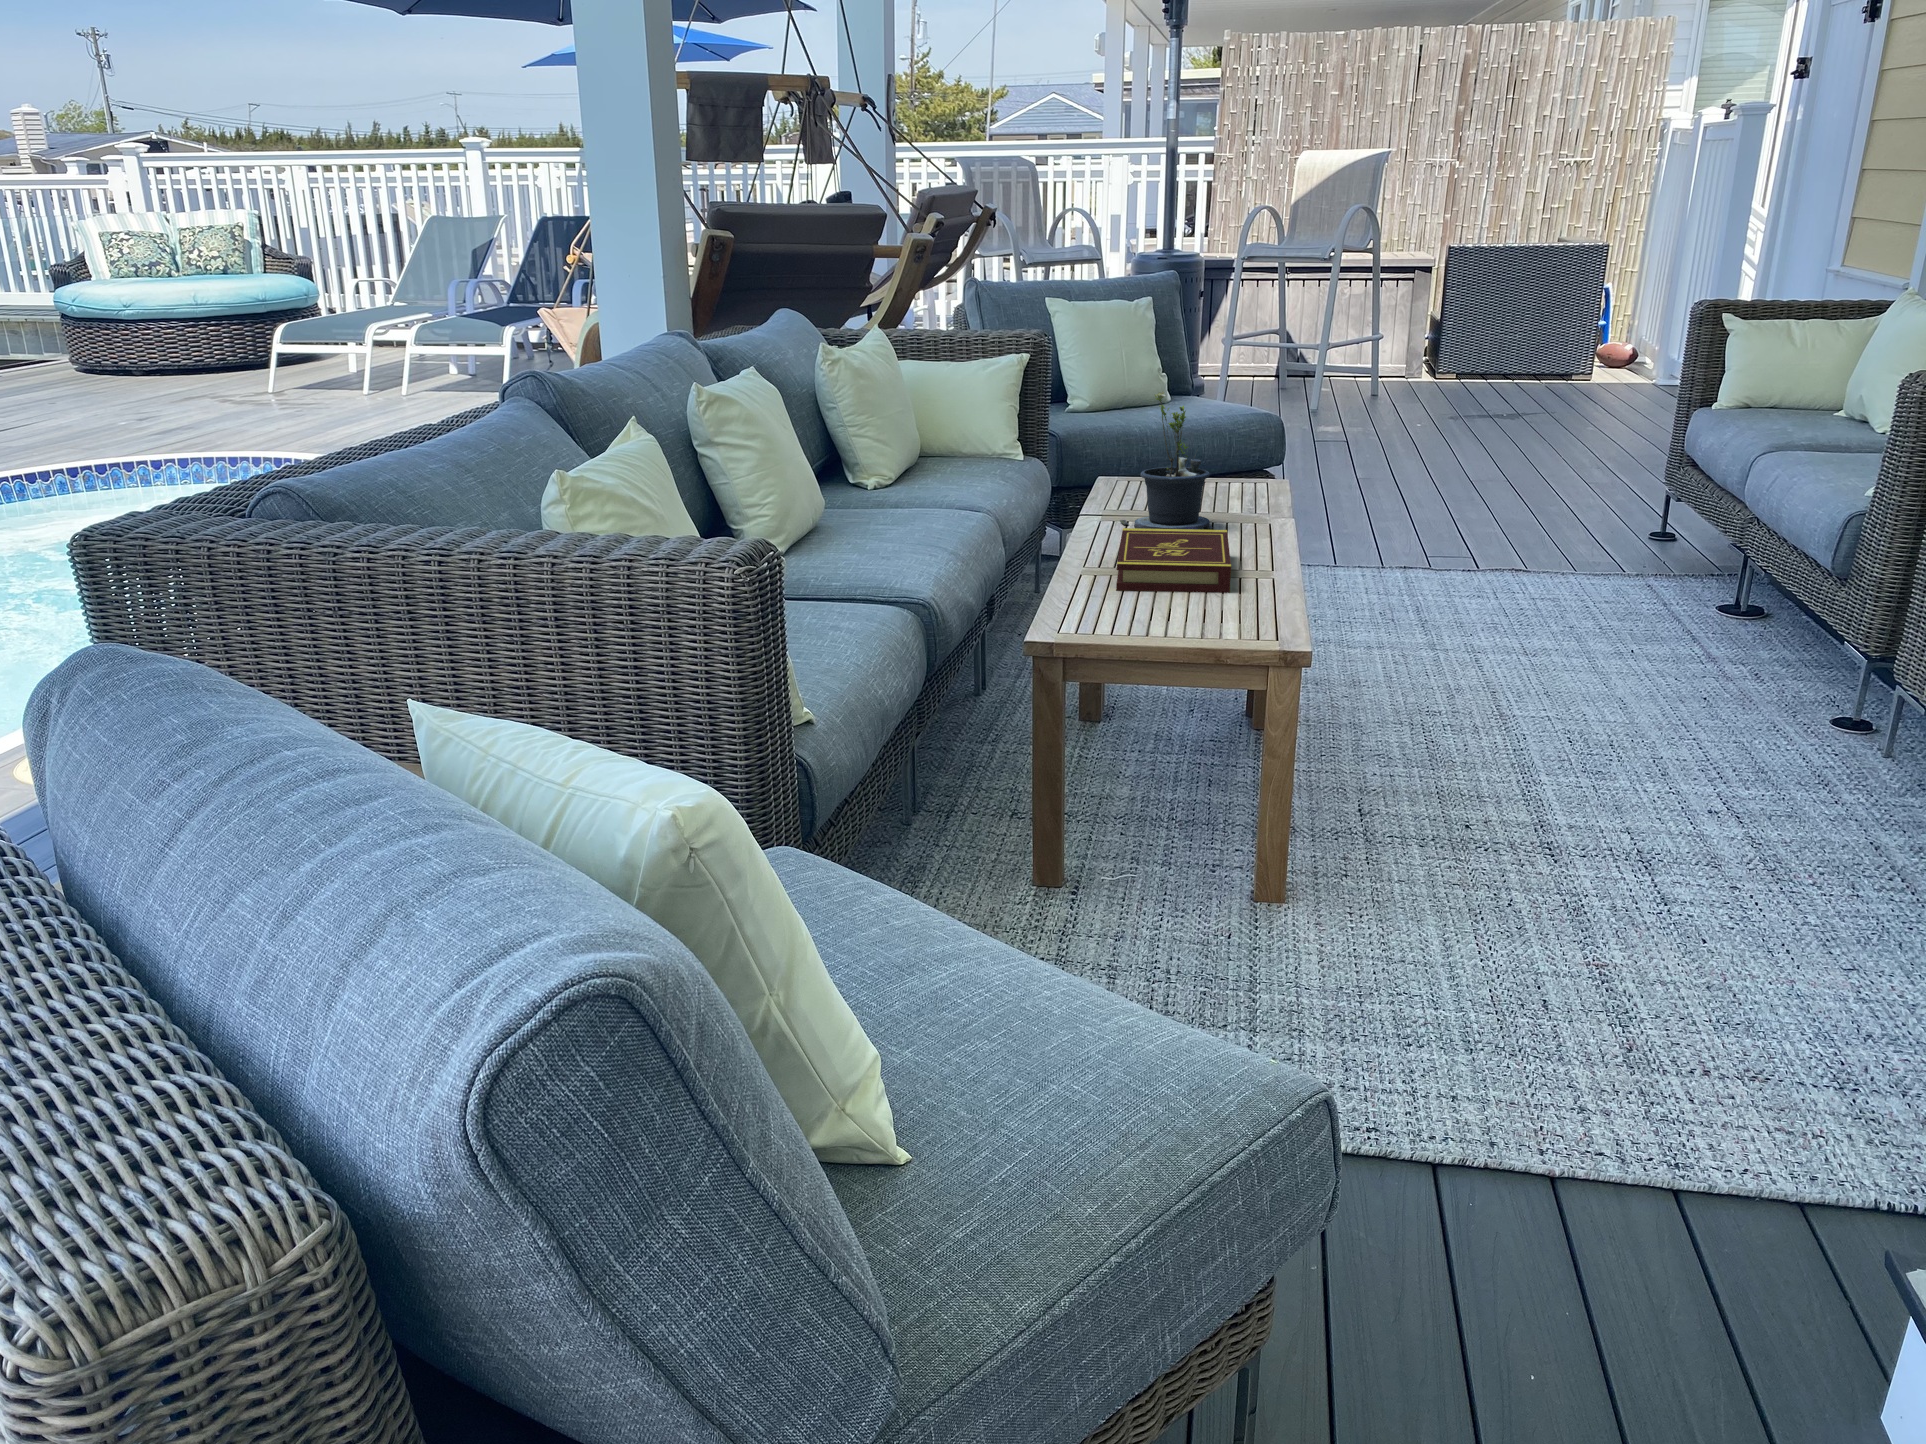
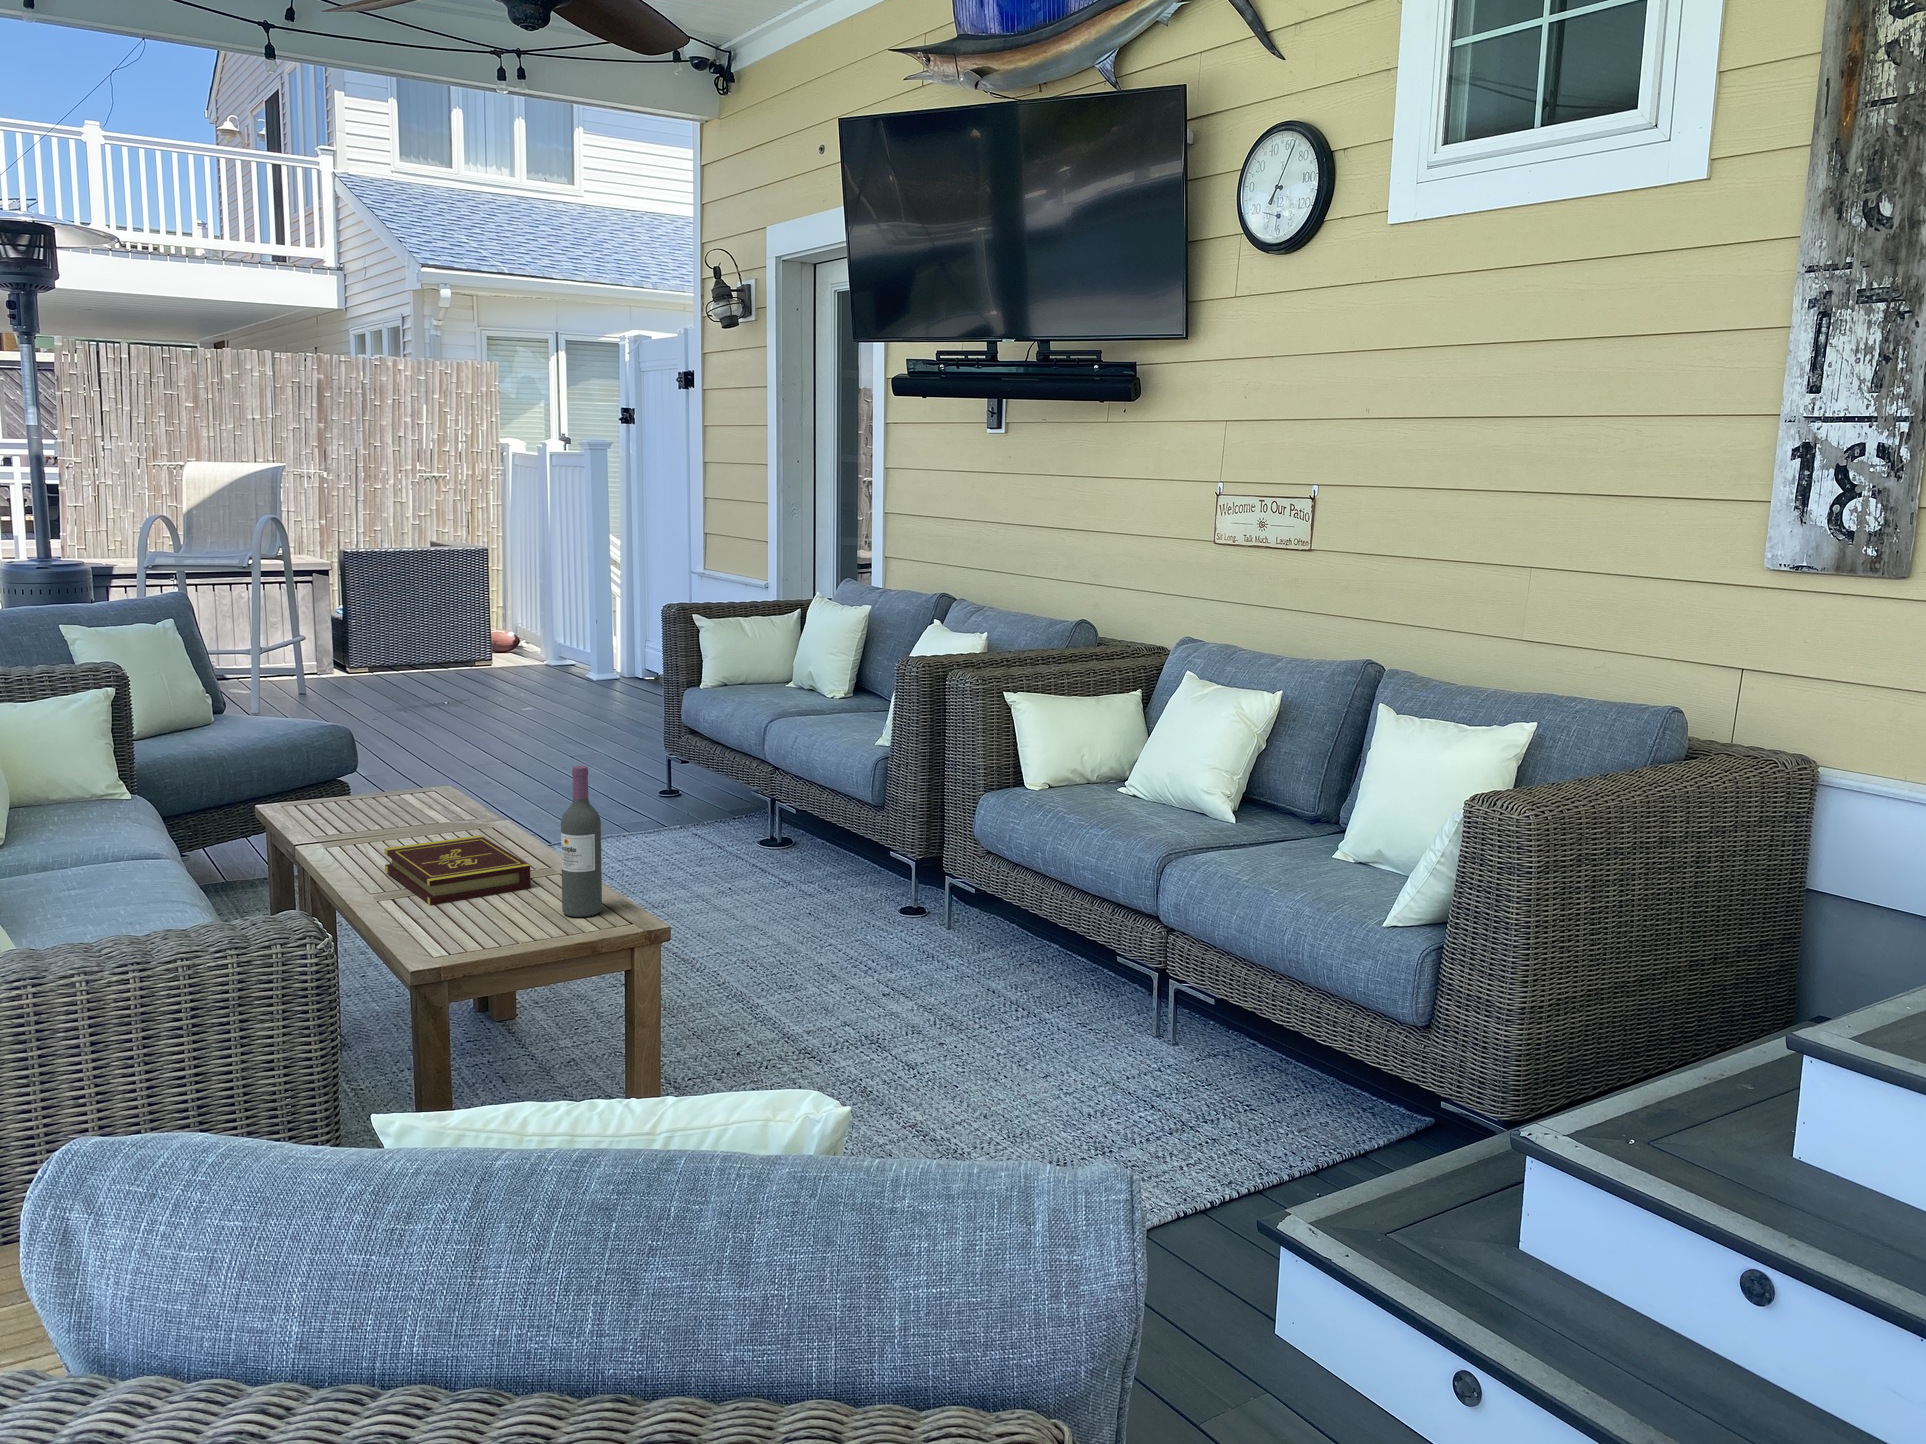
potted plant: present [1120,391,1213,530] -> none [335,719,433,850]
wine bottle: none [1221,449,1273,630] -> present [561,766,602,917]

